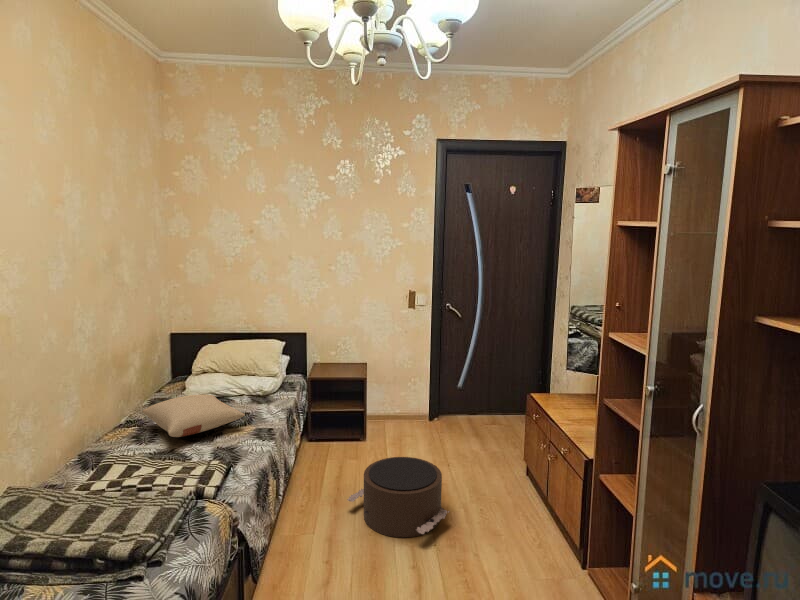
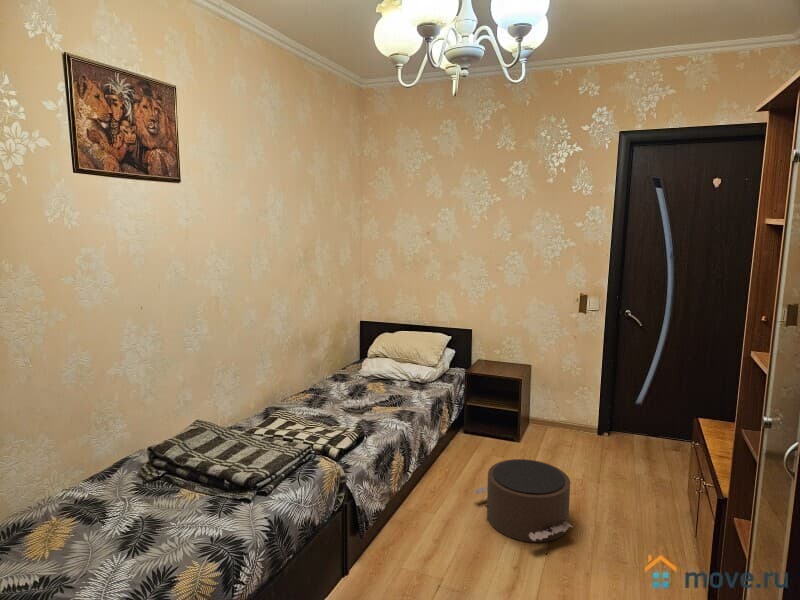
pillow: present [143,394,245,437] -> none [317,373,391,405]

